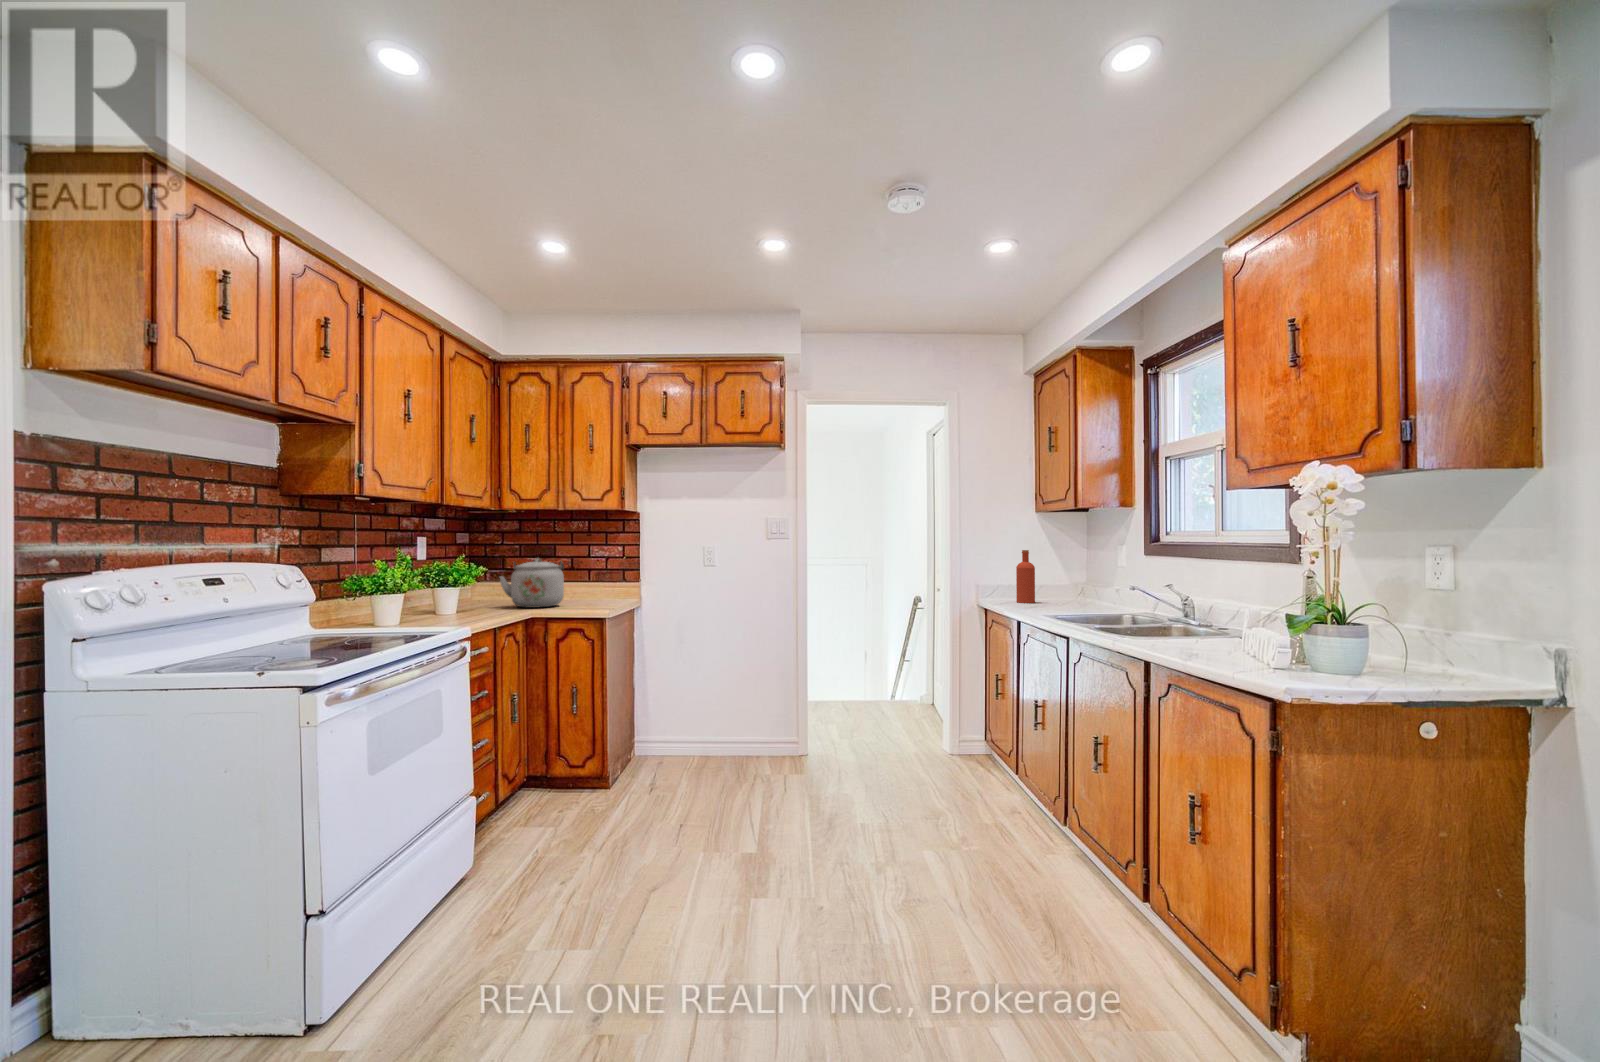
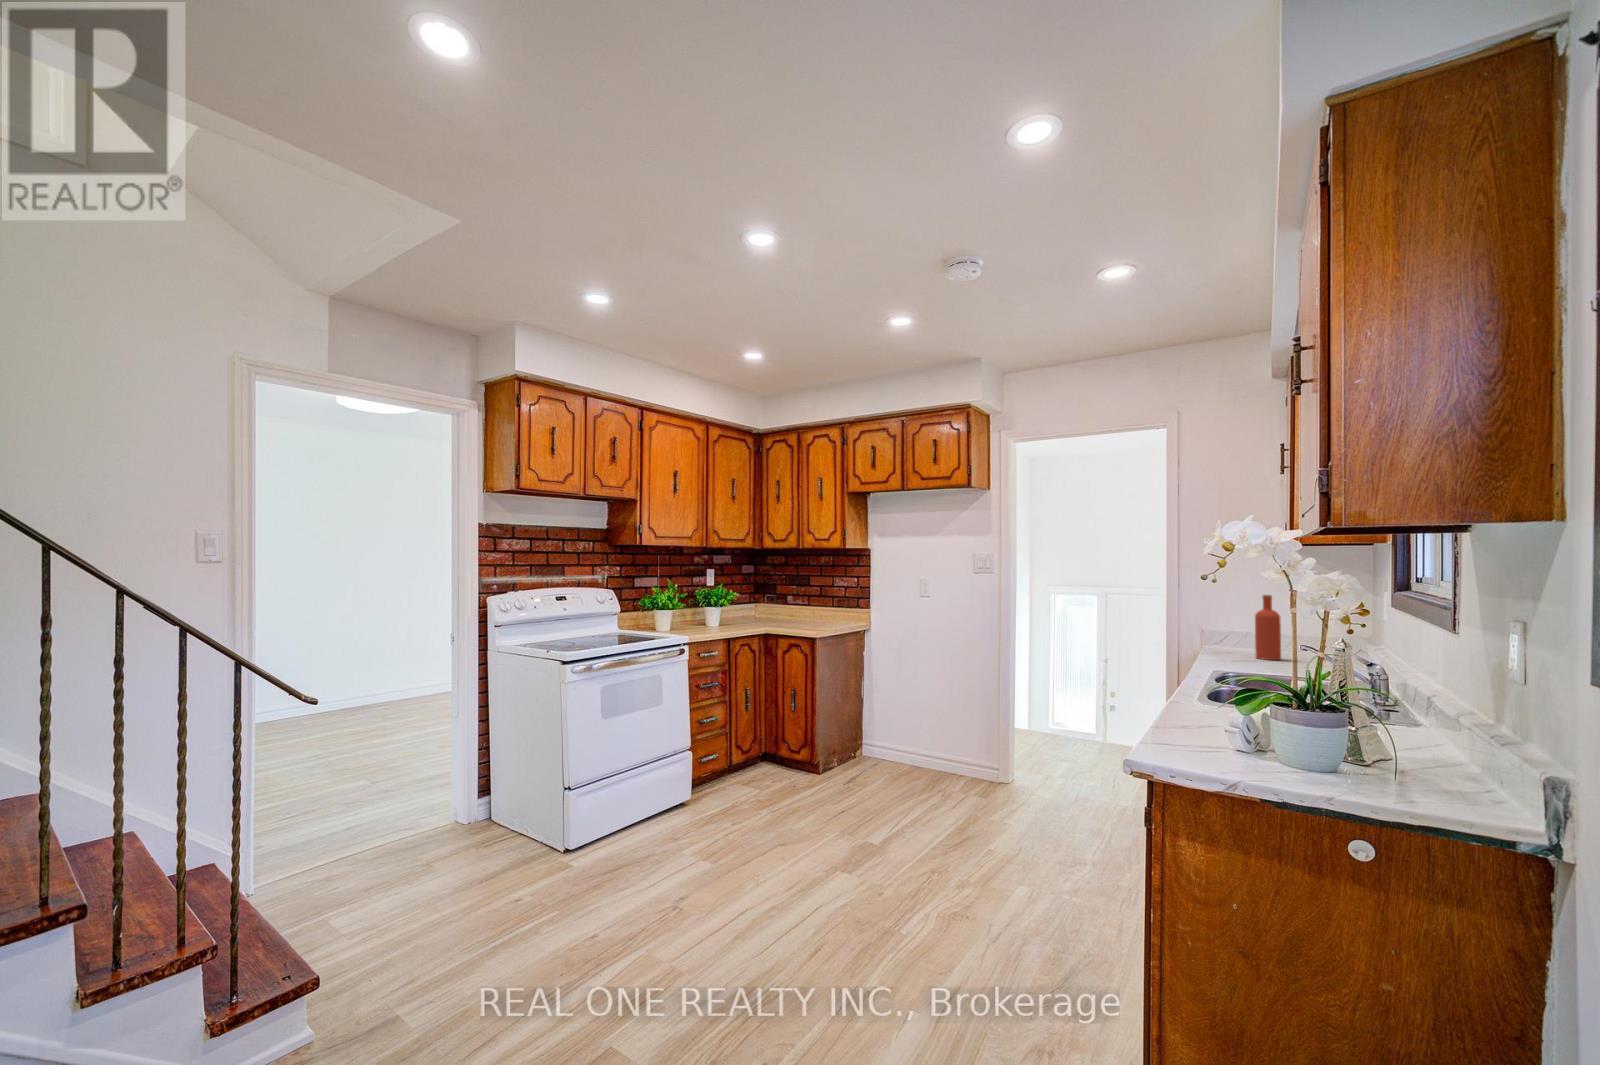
kettle: present [500,558,564,608] -> none [755,586,805,625]

